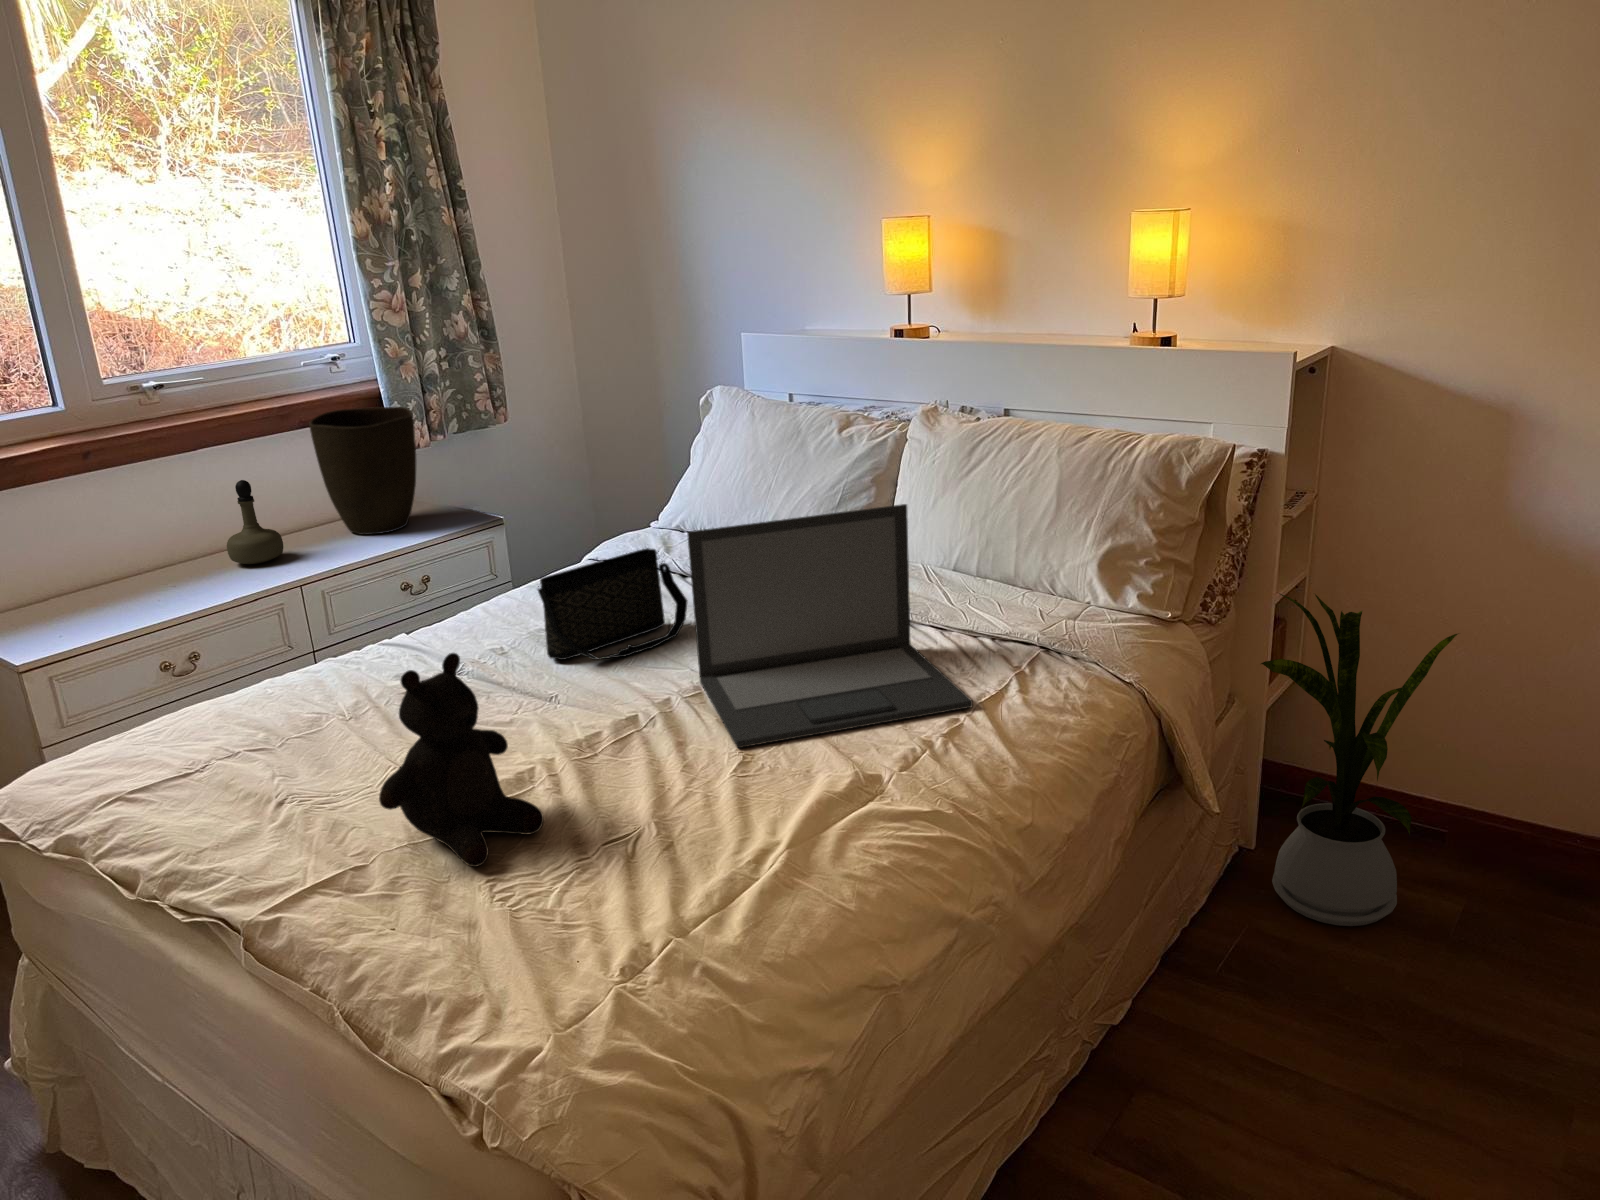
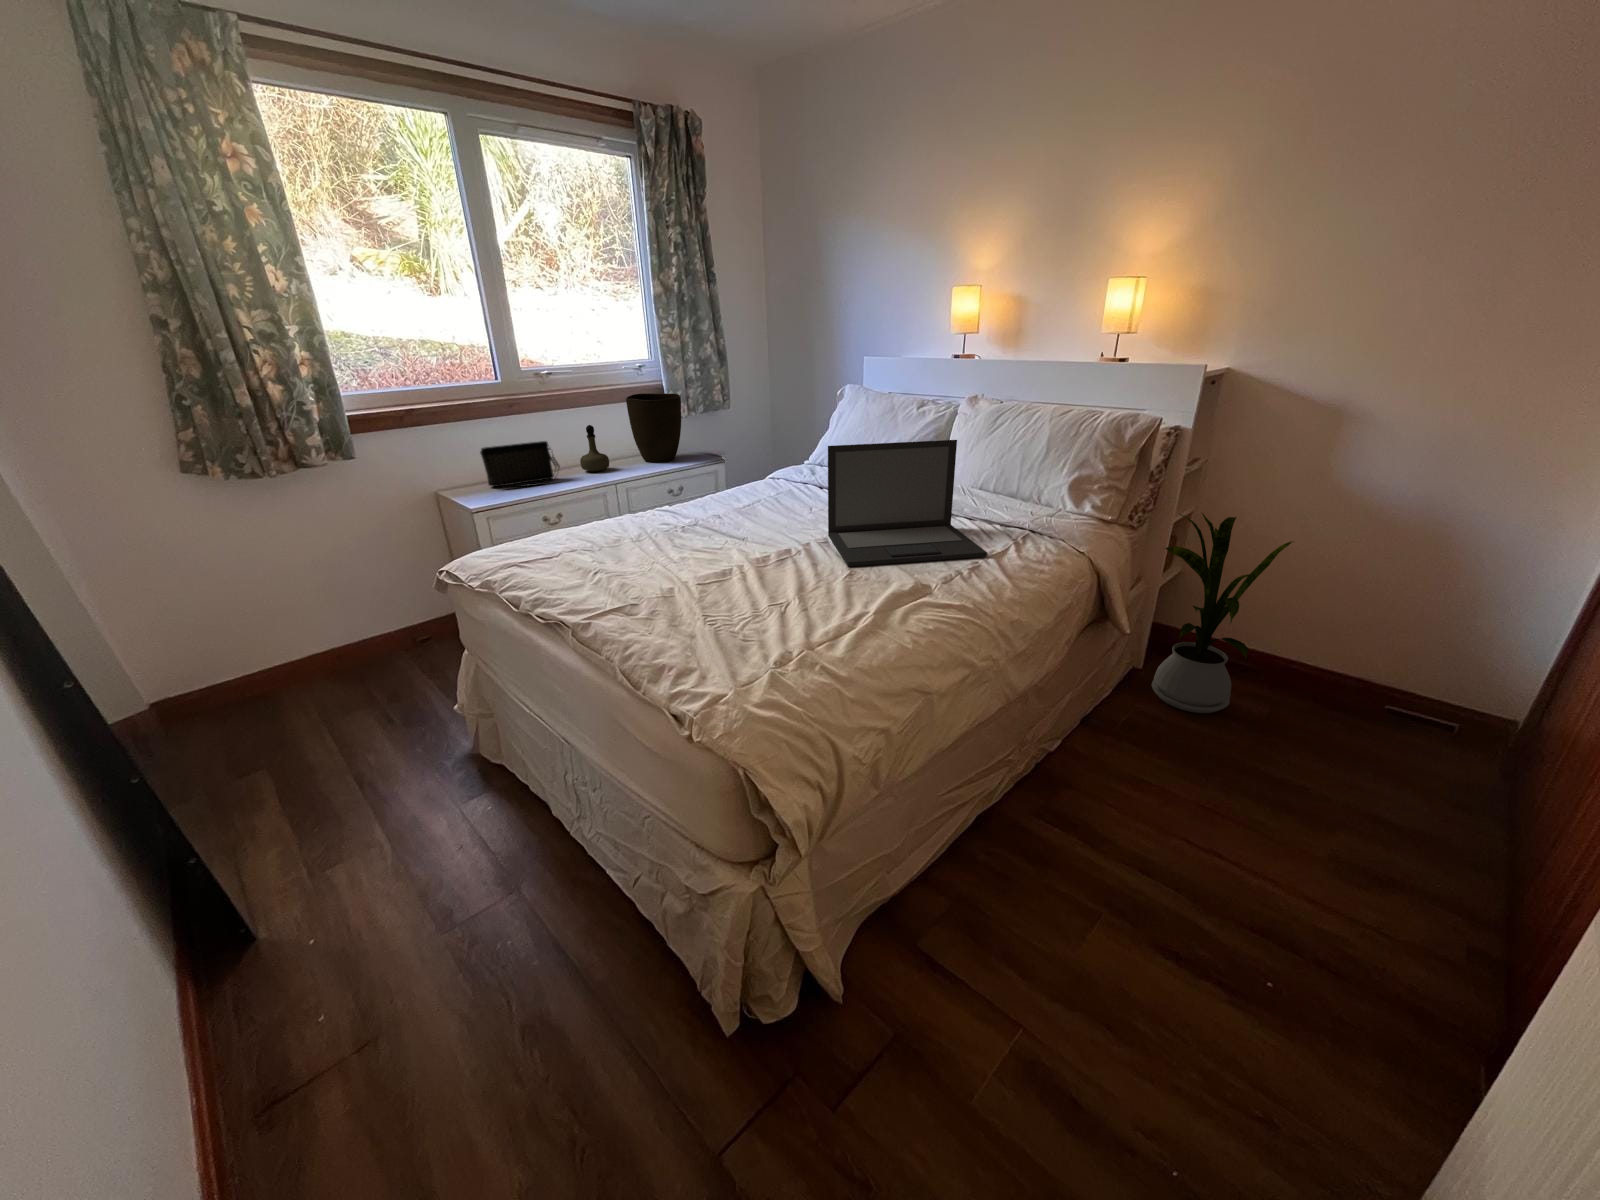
handbag: present [538,548,687,660] -> present [480,441,560,487]
stuffed bear: present [379,653,544,867] -> none [647,489,737,609]

